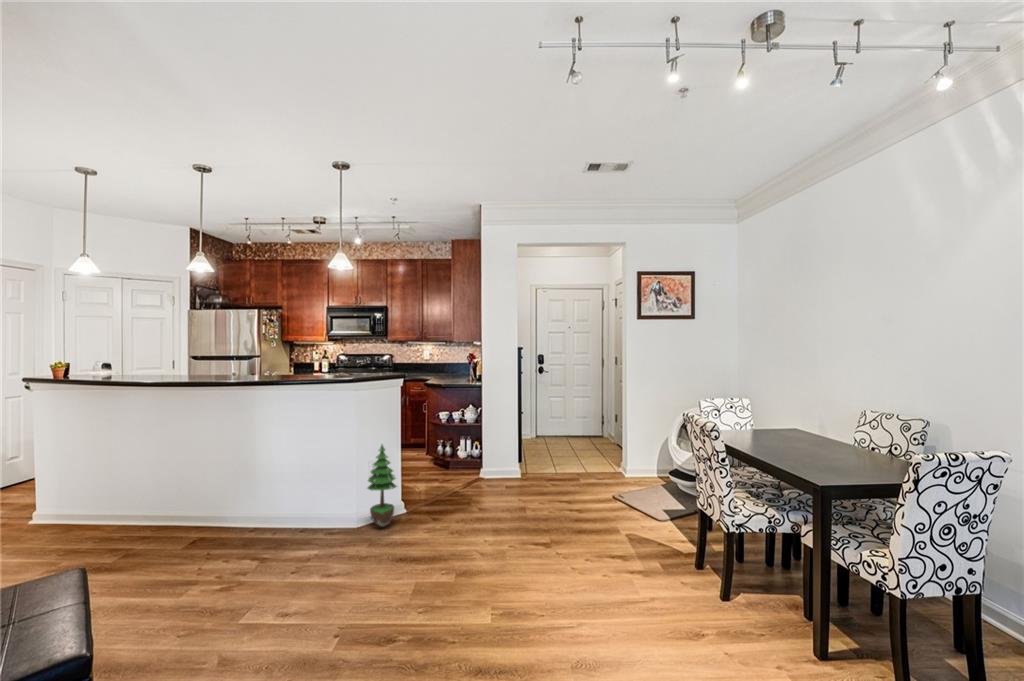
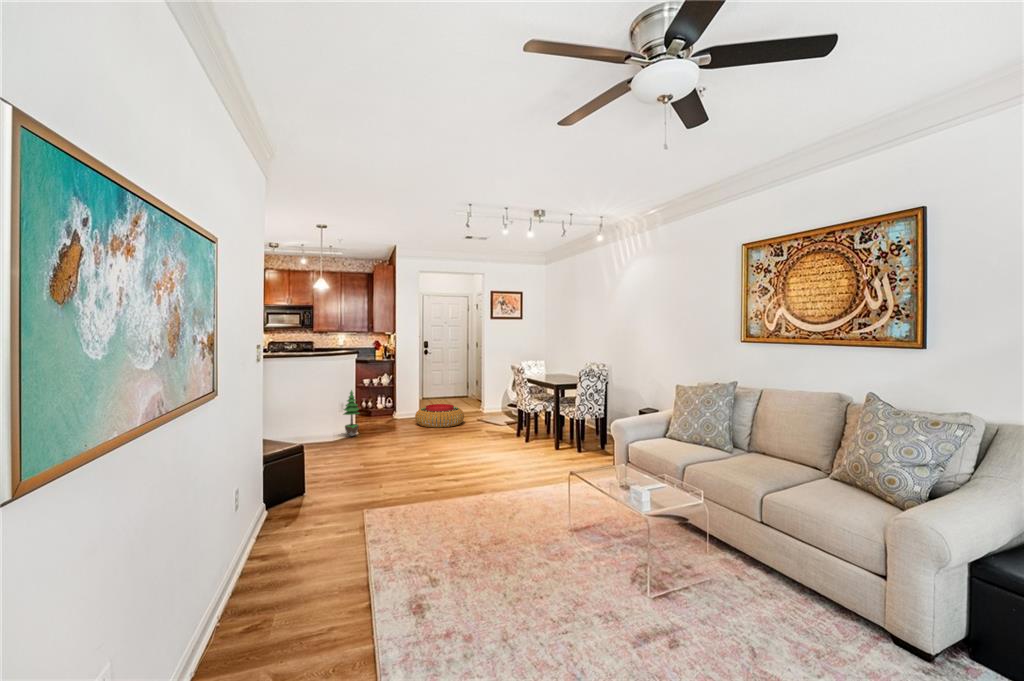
pouf: none [504,464,589,514] -> present [415,404,464,428]

